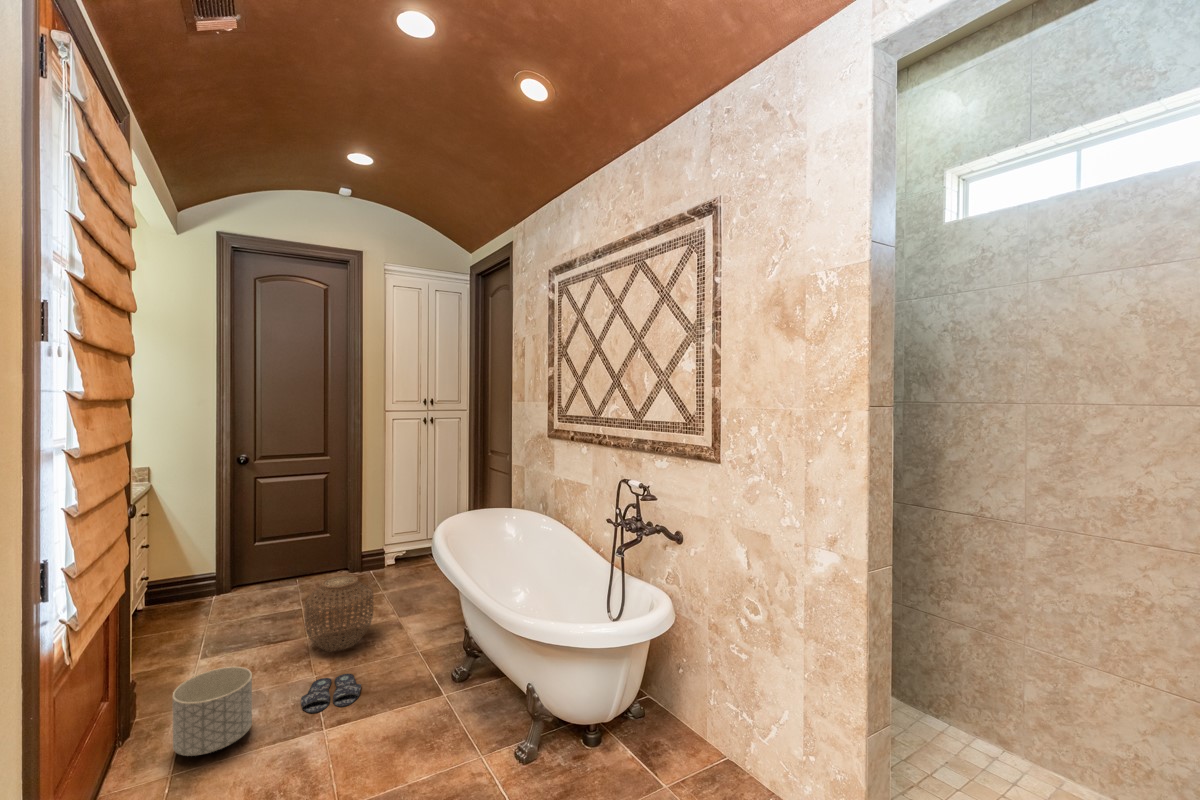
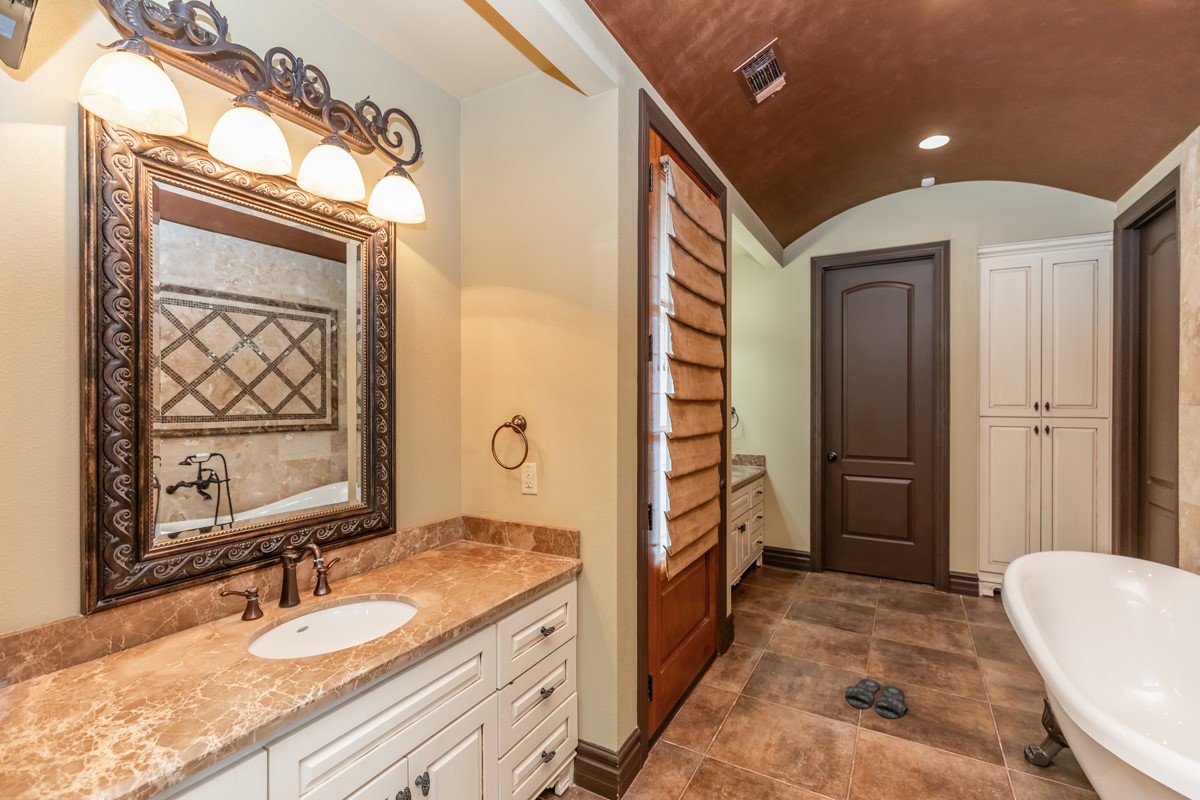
woven basket: present [304,575,373,651] -> none [865,584,939,664]
planter: present [173,667,252,756] -> none [745,624,801,693]

